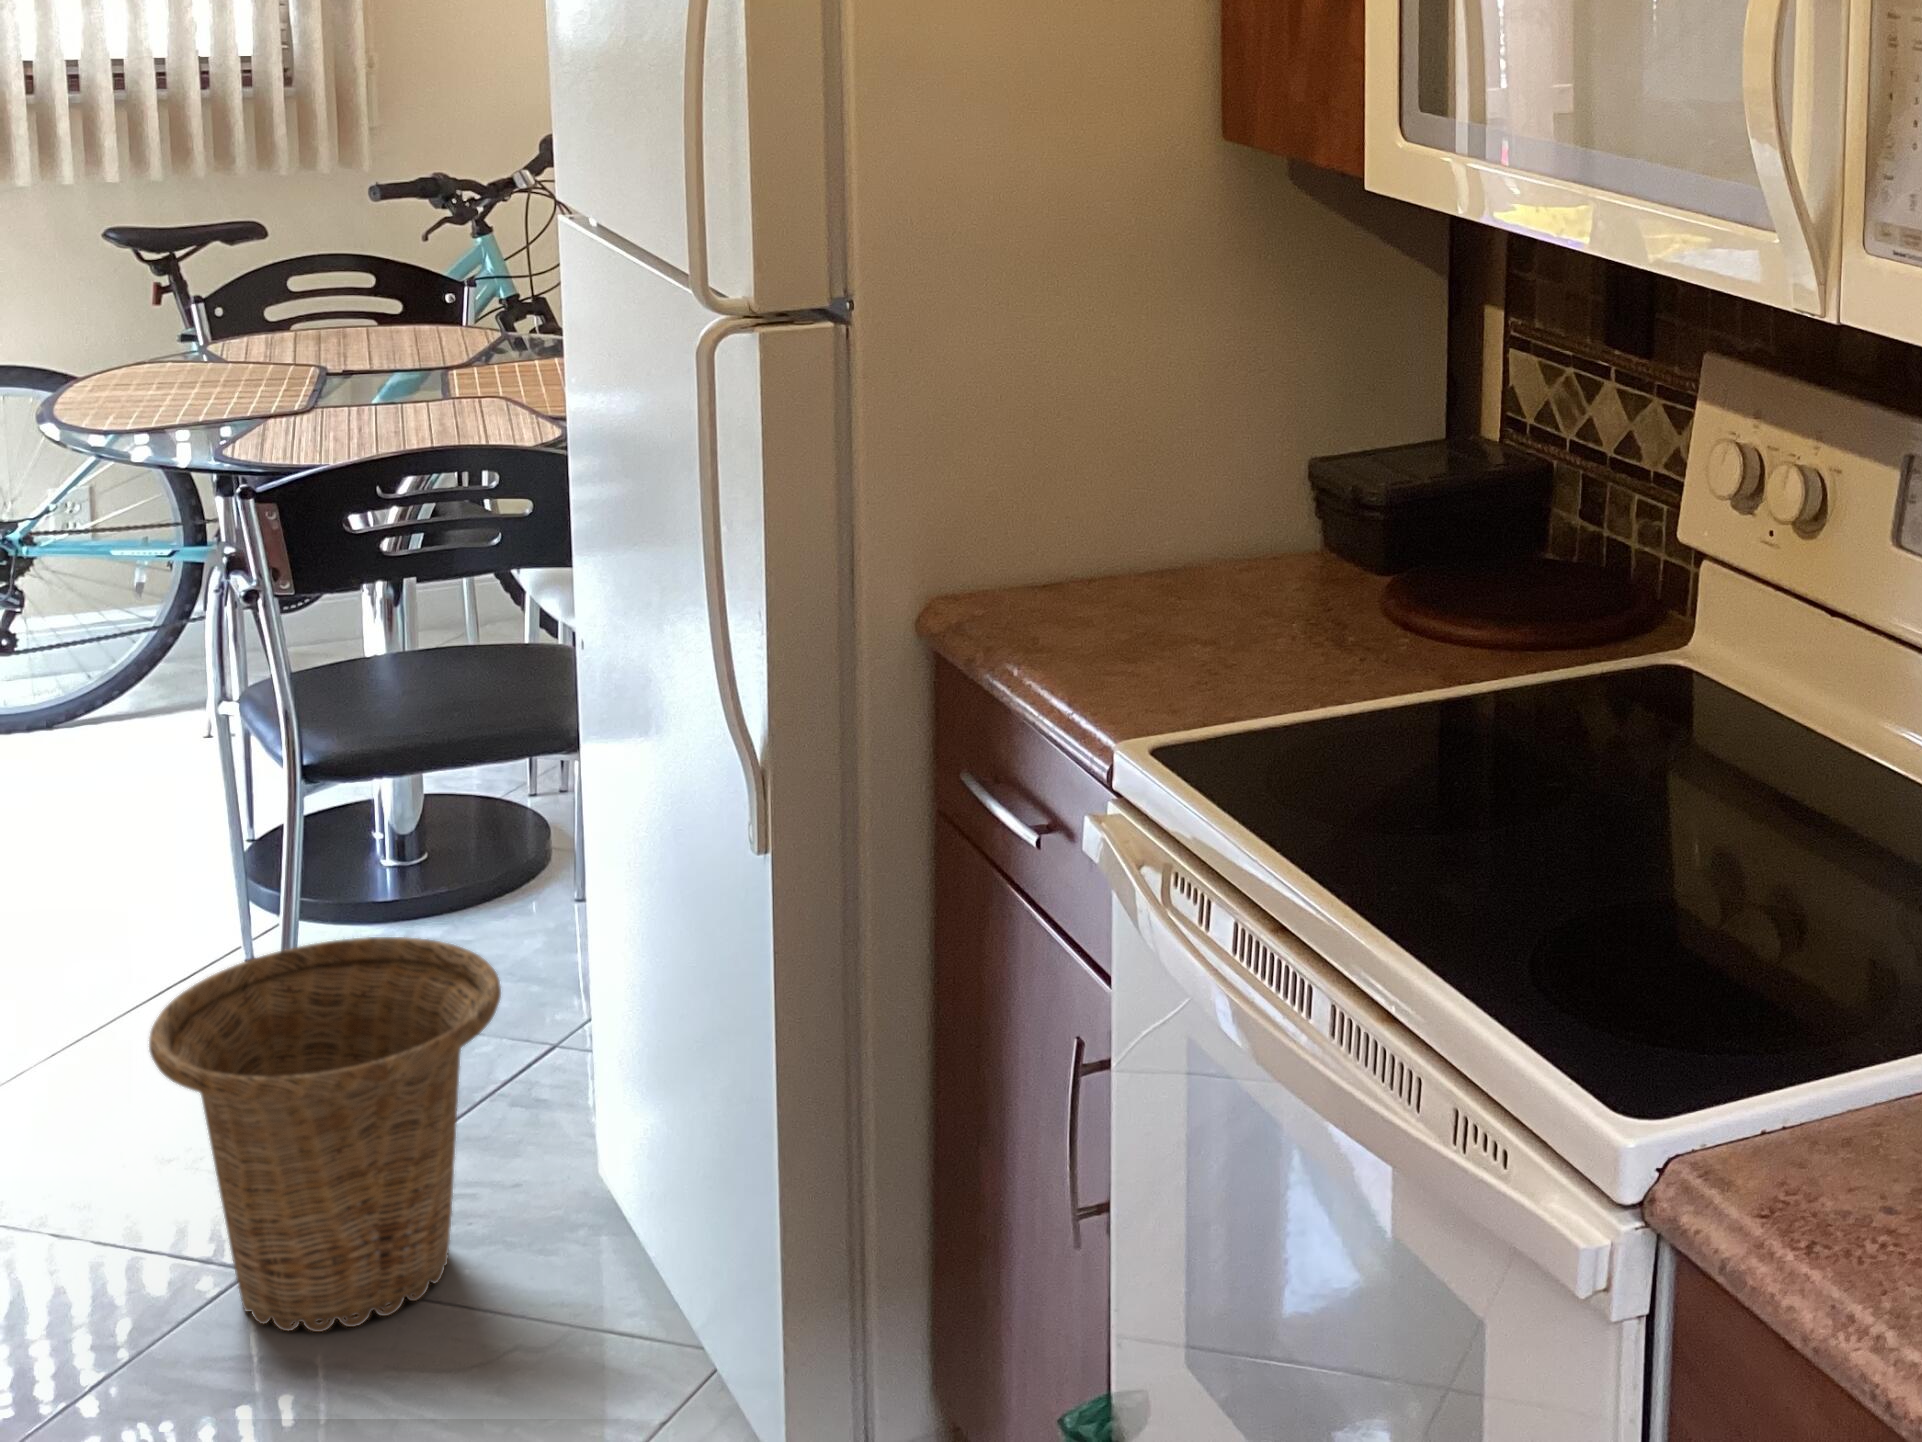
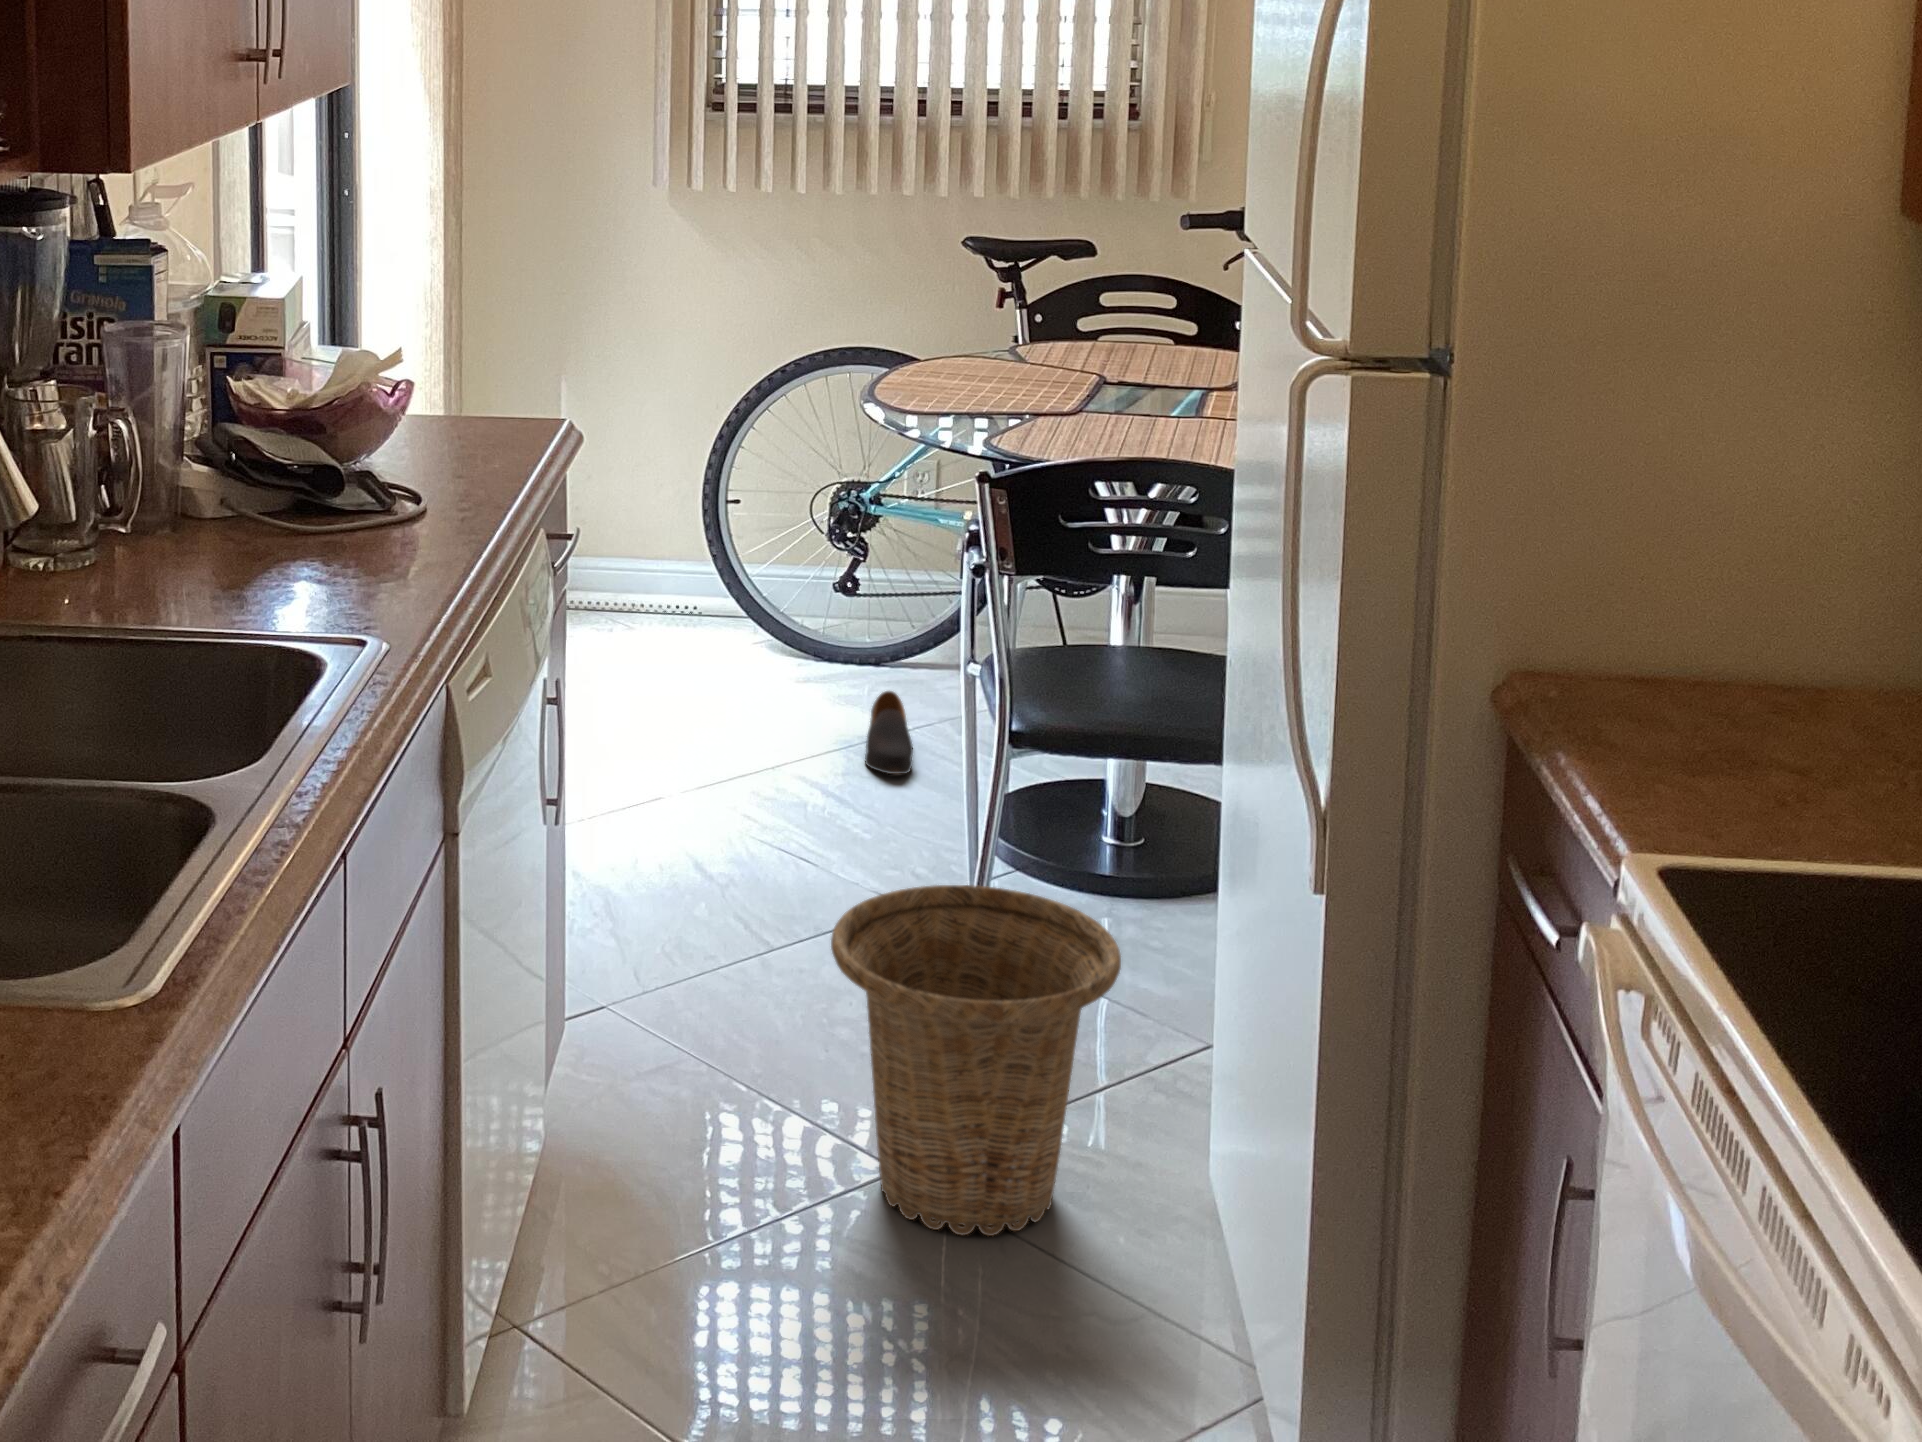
shoe: none [66,757,133,852] -> present [865,691,913,774]

